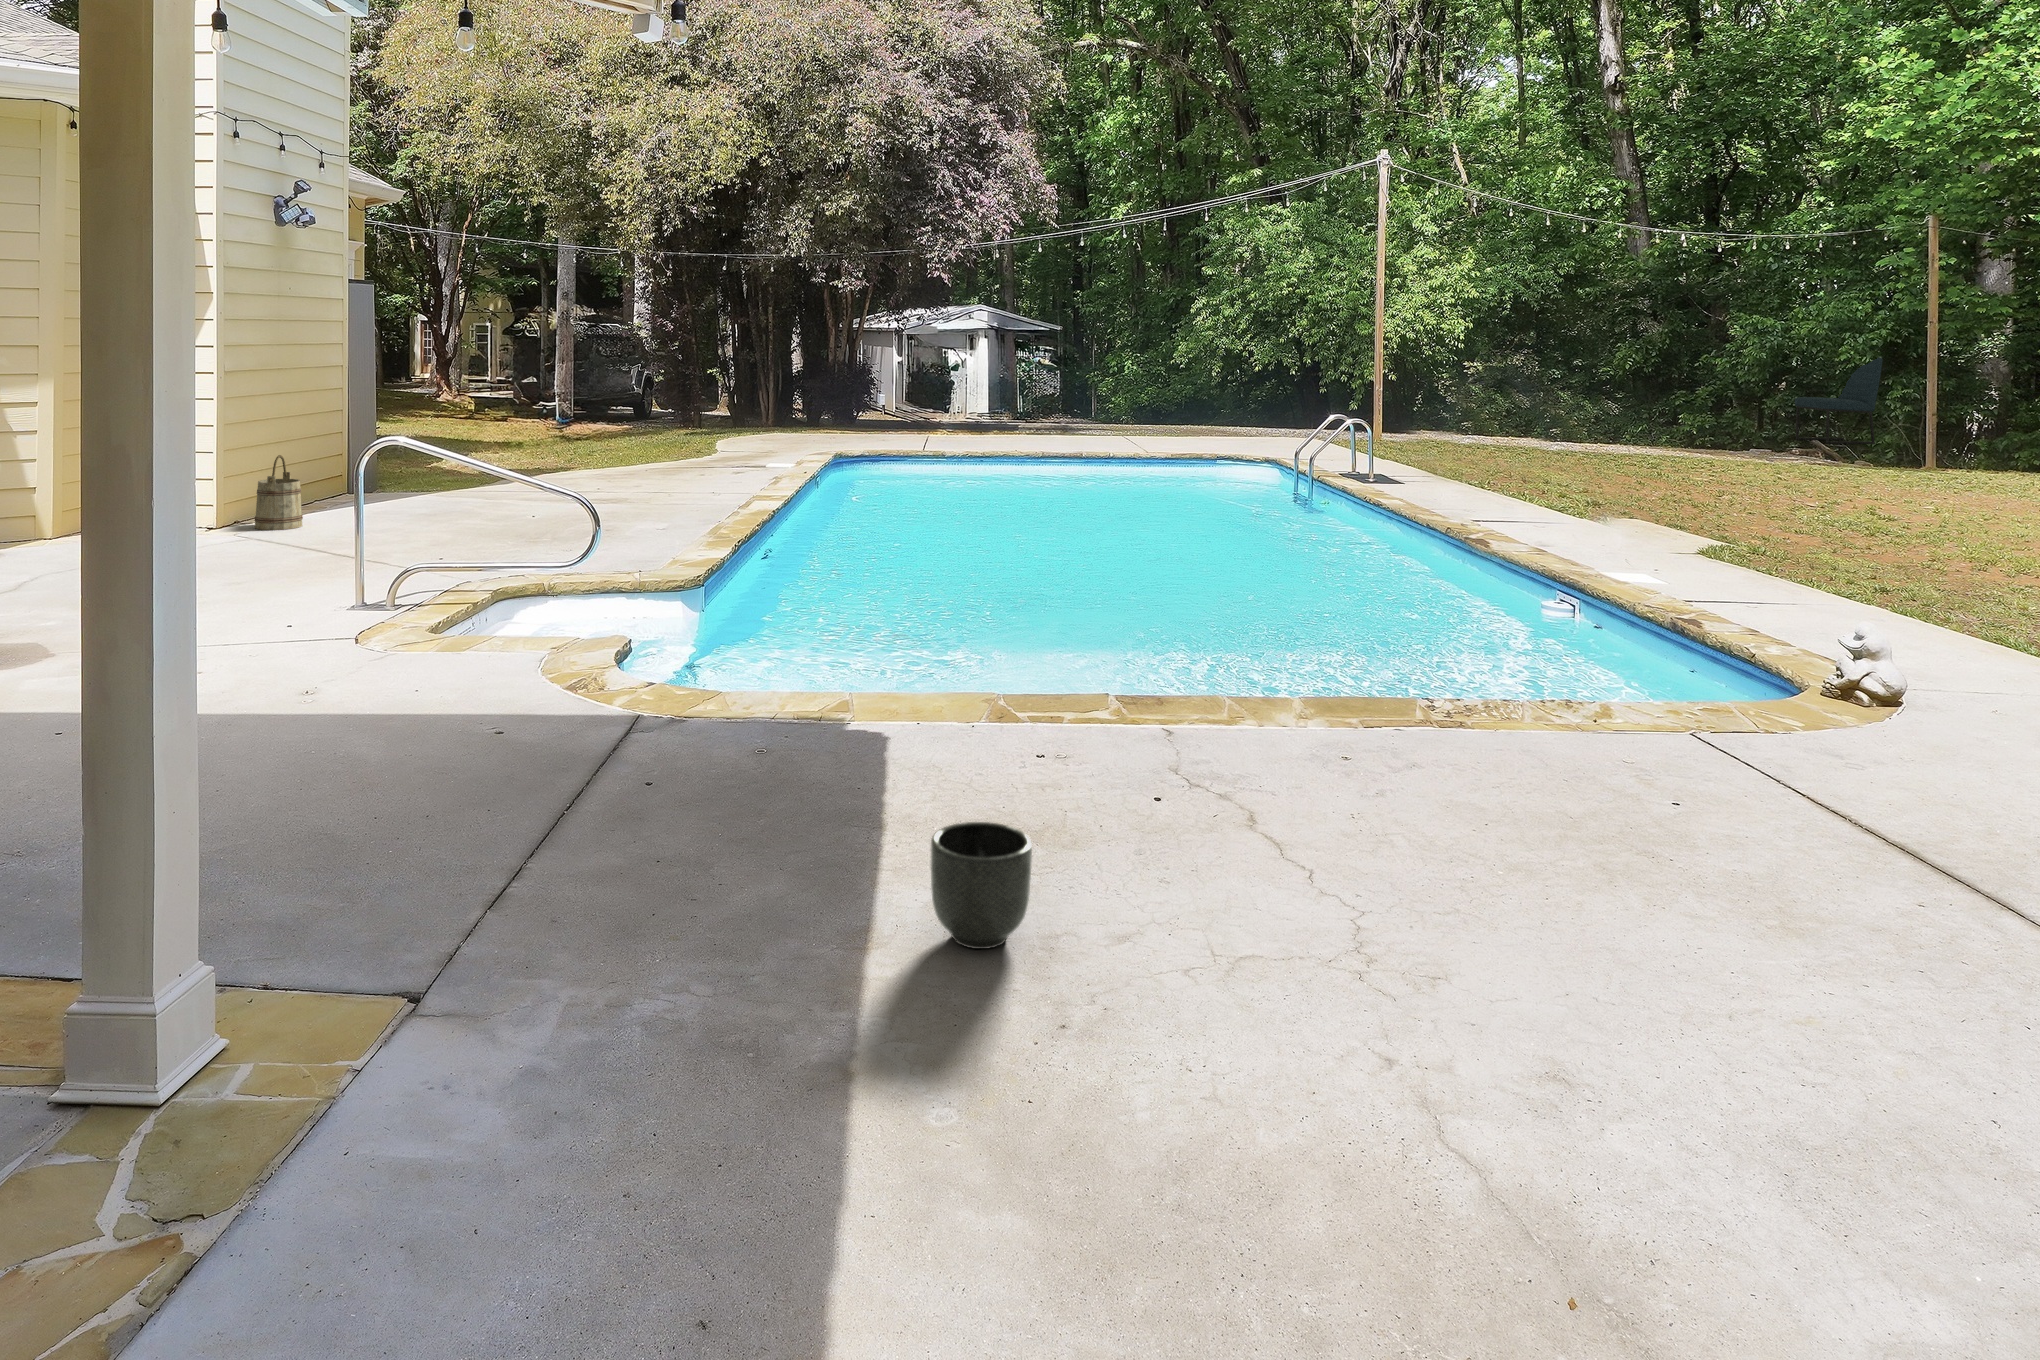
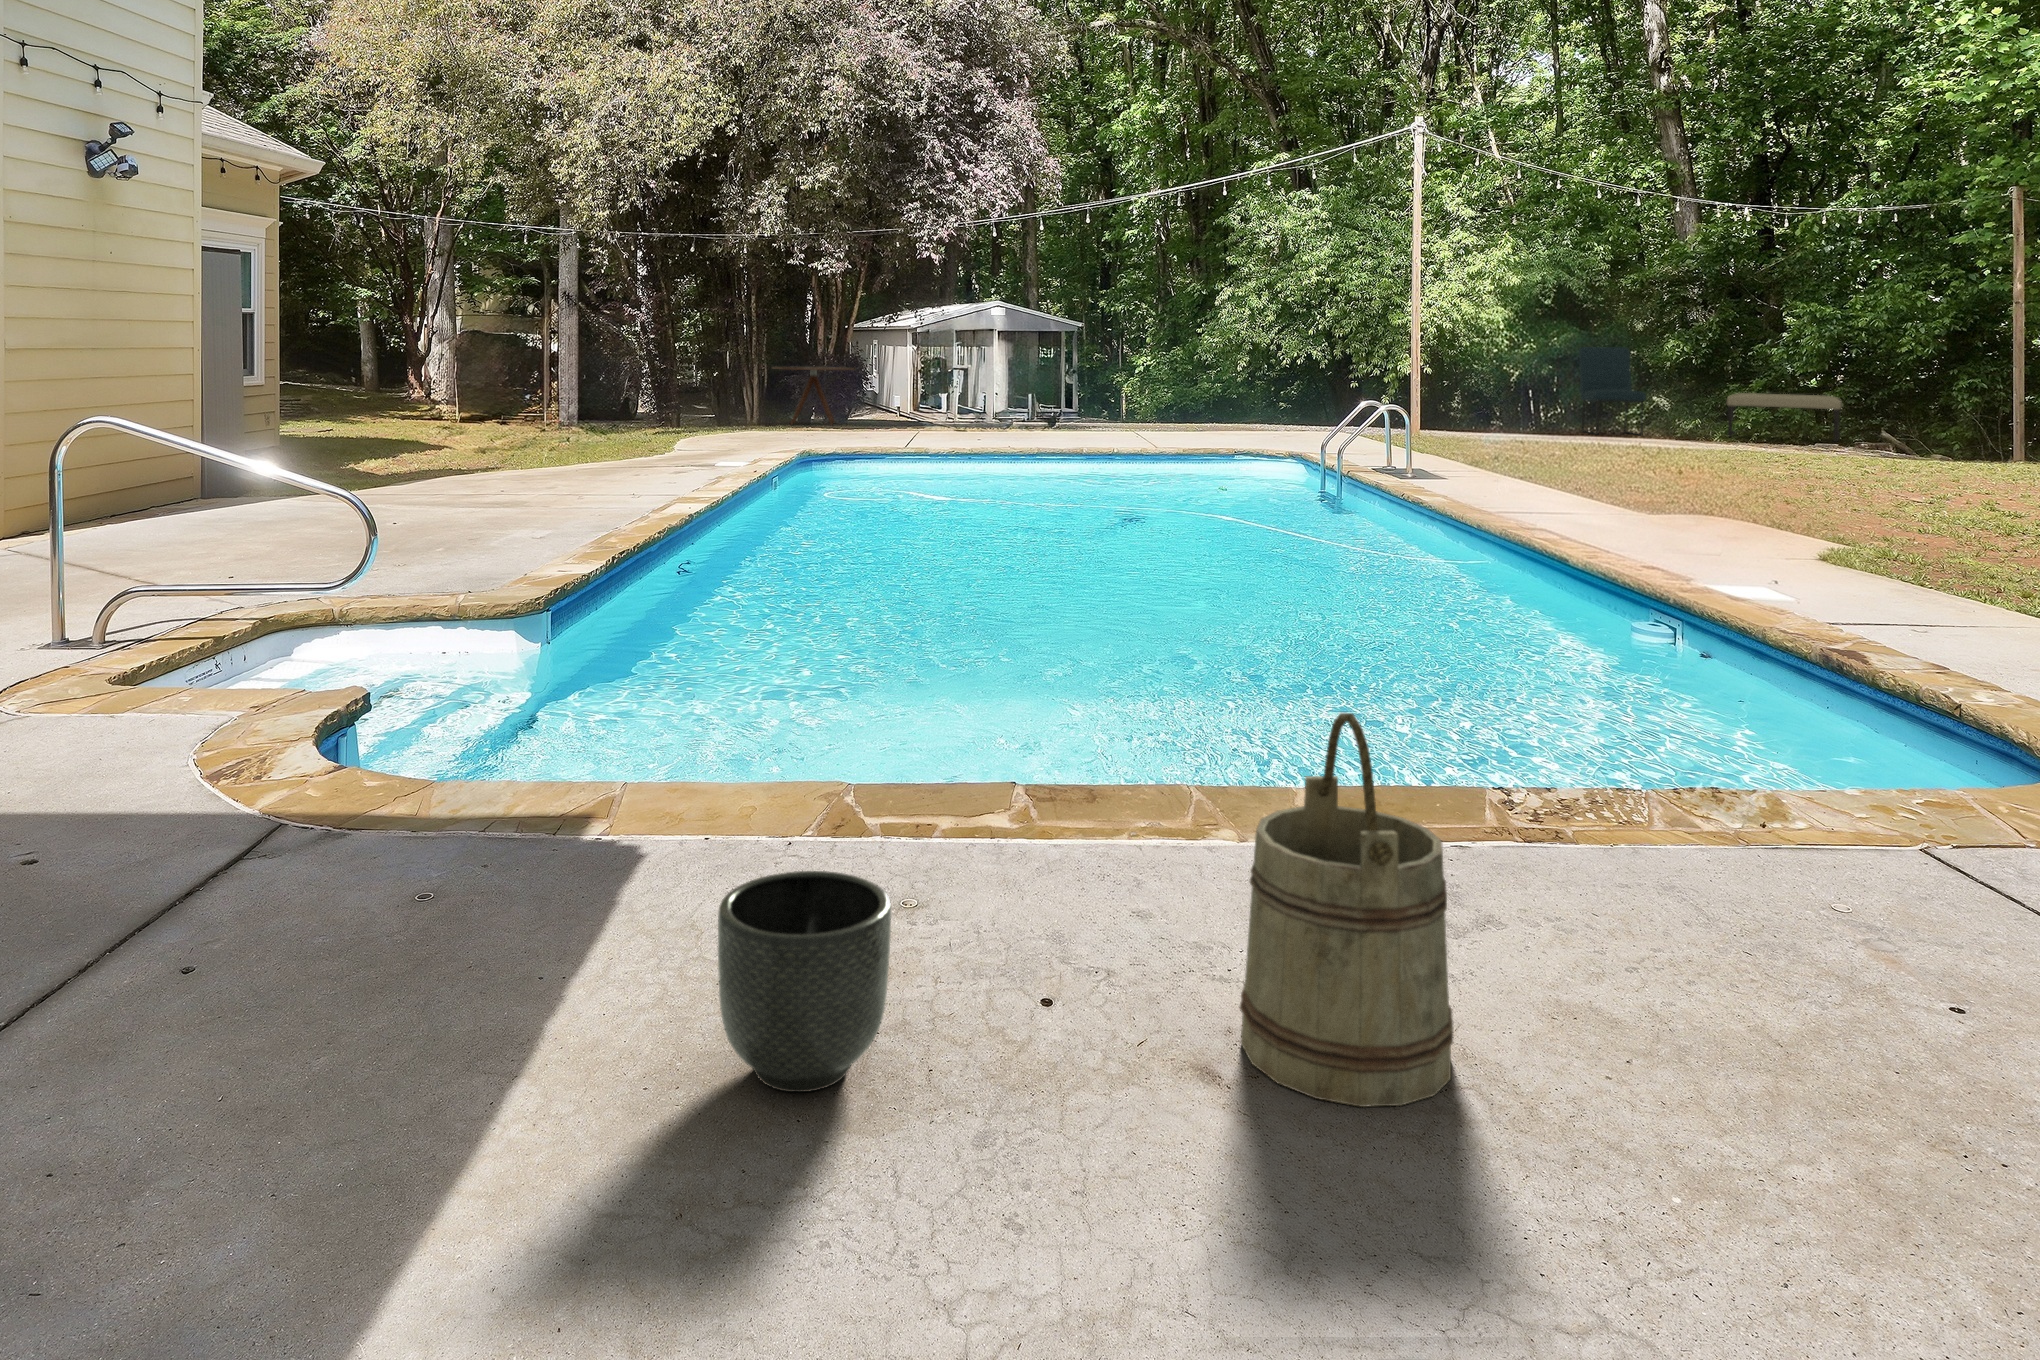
chair: present [1795,358,1882,444] -> present [1579,347,1646,436]
round table: none [790,367,867,423] -> present [773,367,854,425]
bench: none [1672,395,1779,441] -> present [1727,393,1842,441]
bucket: present [255,455,303,530] -> present [1240,713,1453,1107]

